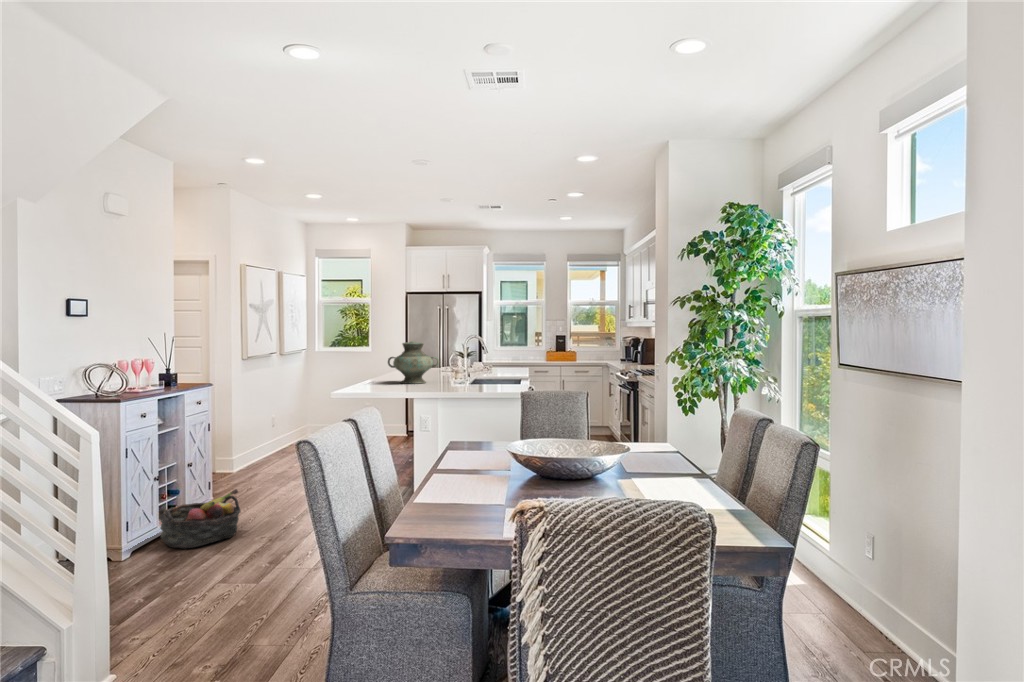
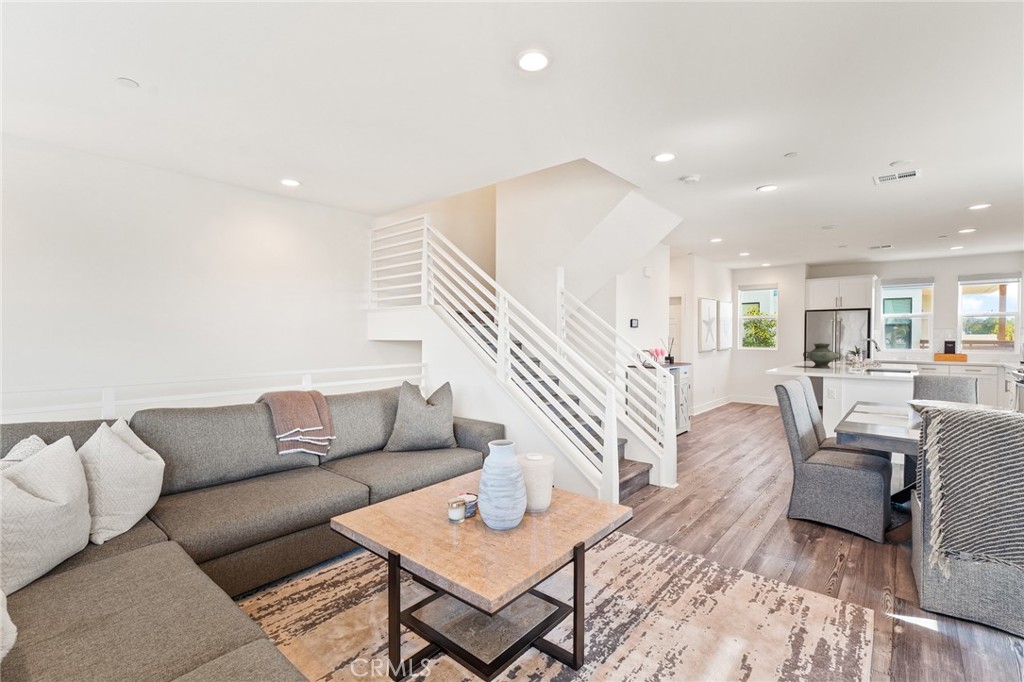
basket: present [159,489,241,549] -> none [676,415,714,439]

